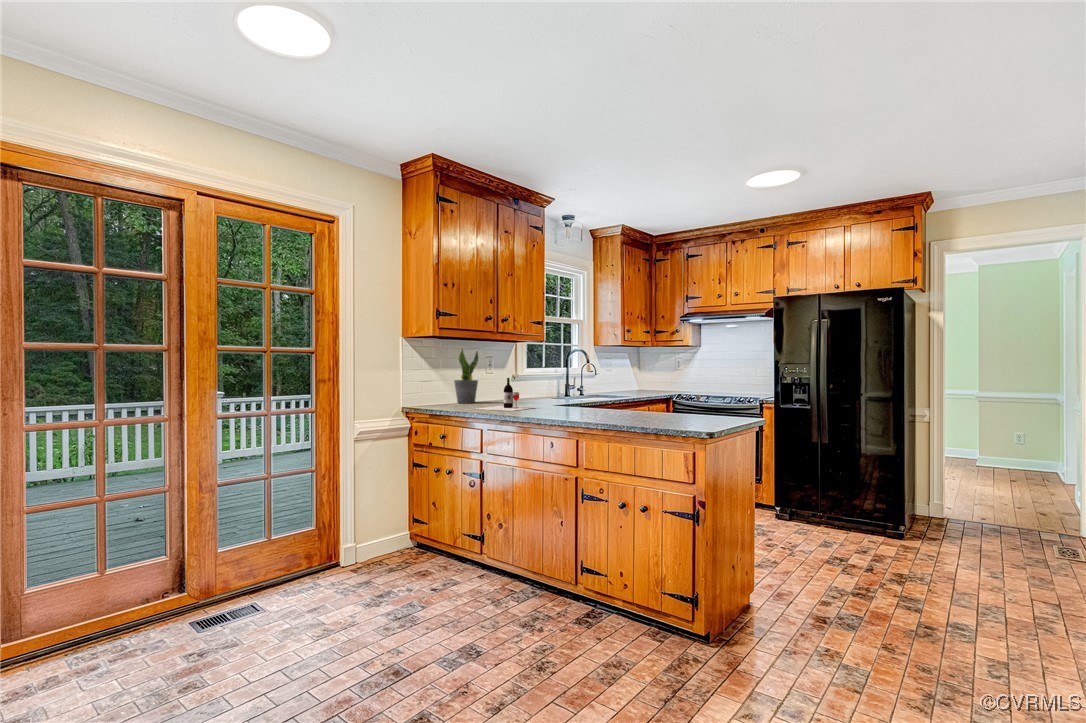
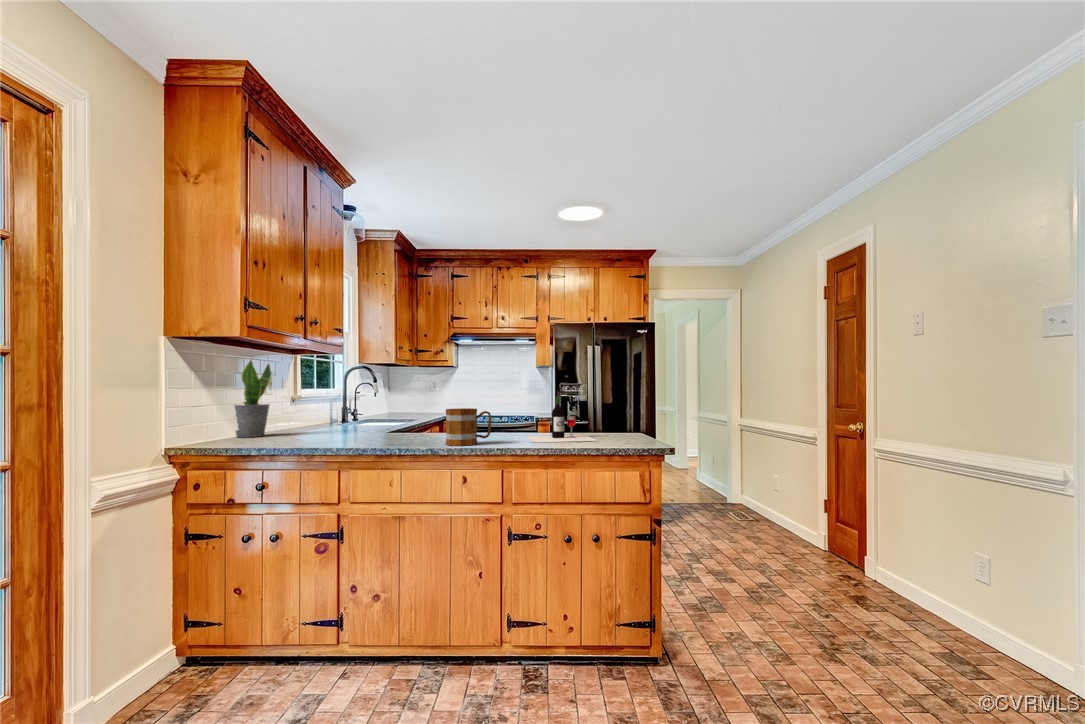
wine bottle: present [476,378,534,411] -> present [526,397,598,442]
mug: none [539,389,573,419] -> present [446,408,491,446]

